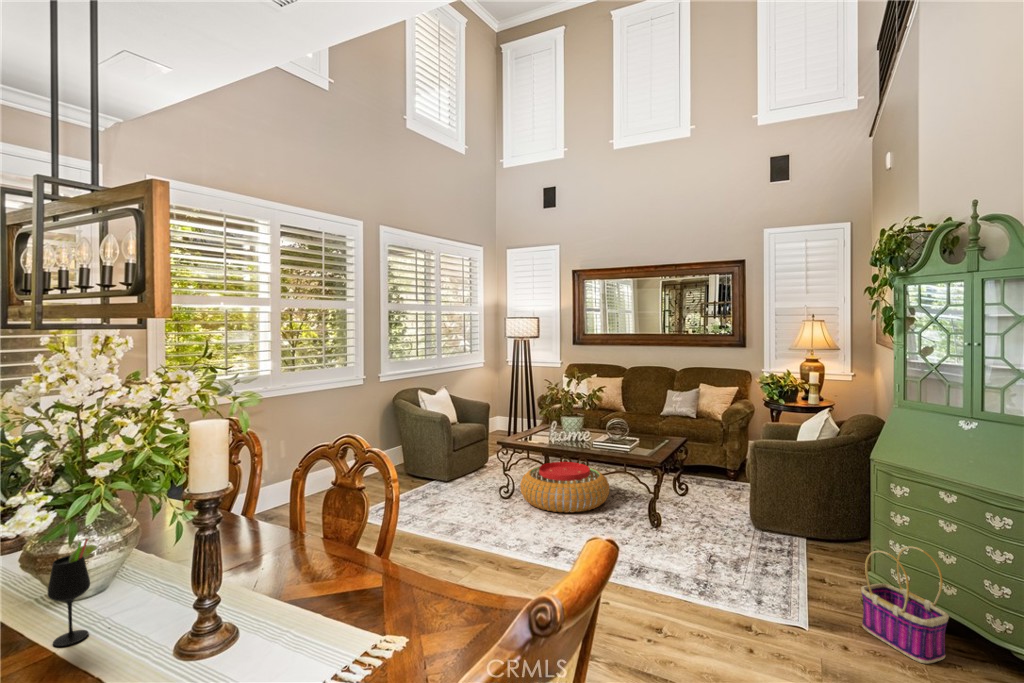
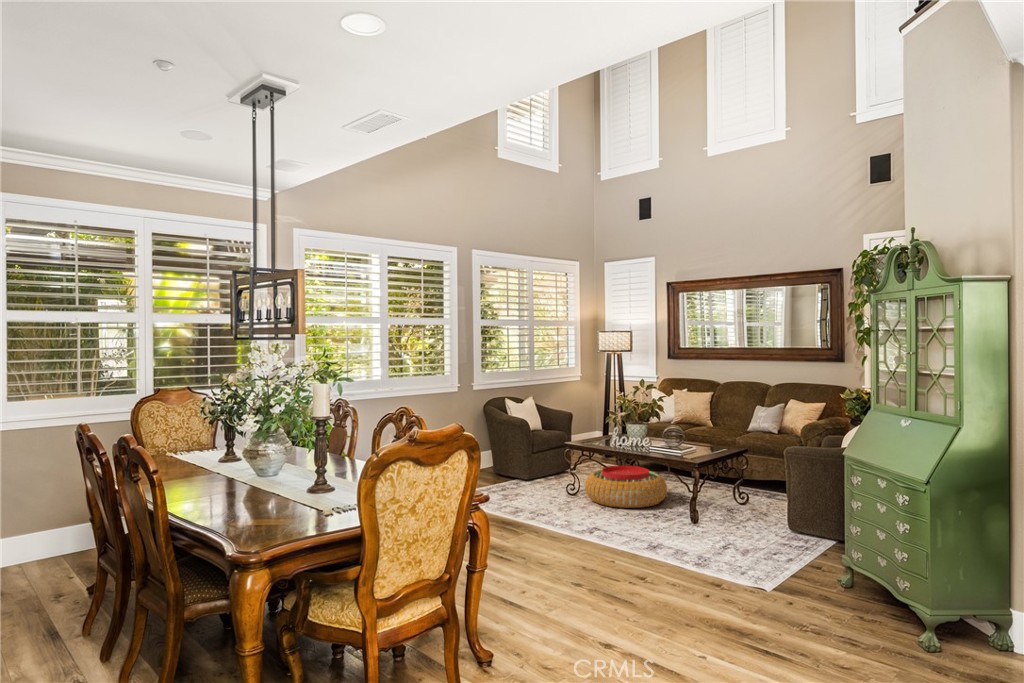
wine glass: present [48,539,97,646] -> none [263,437,282,483]
basket: present [861,546,949,664] -> none [815,524,870,612]

